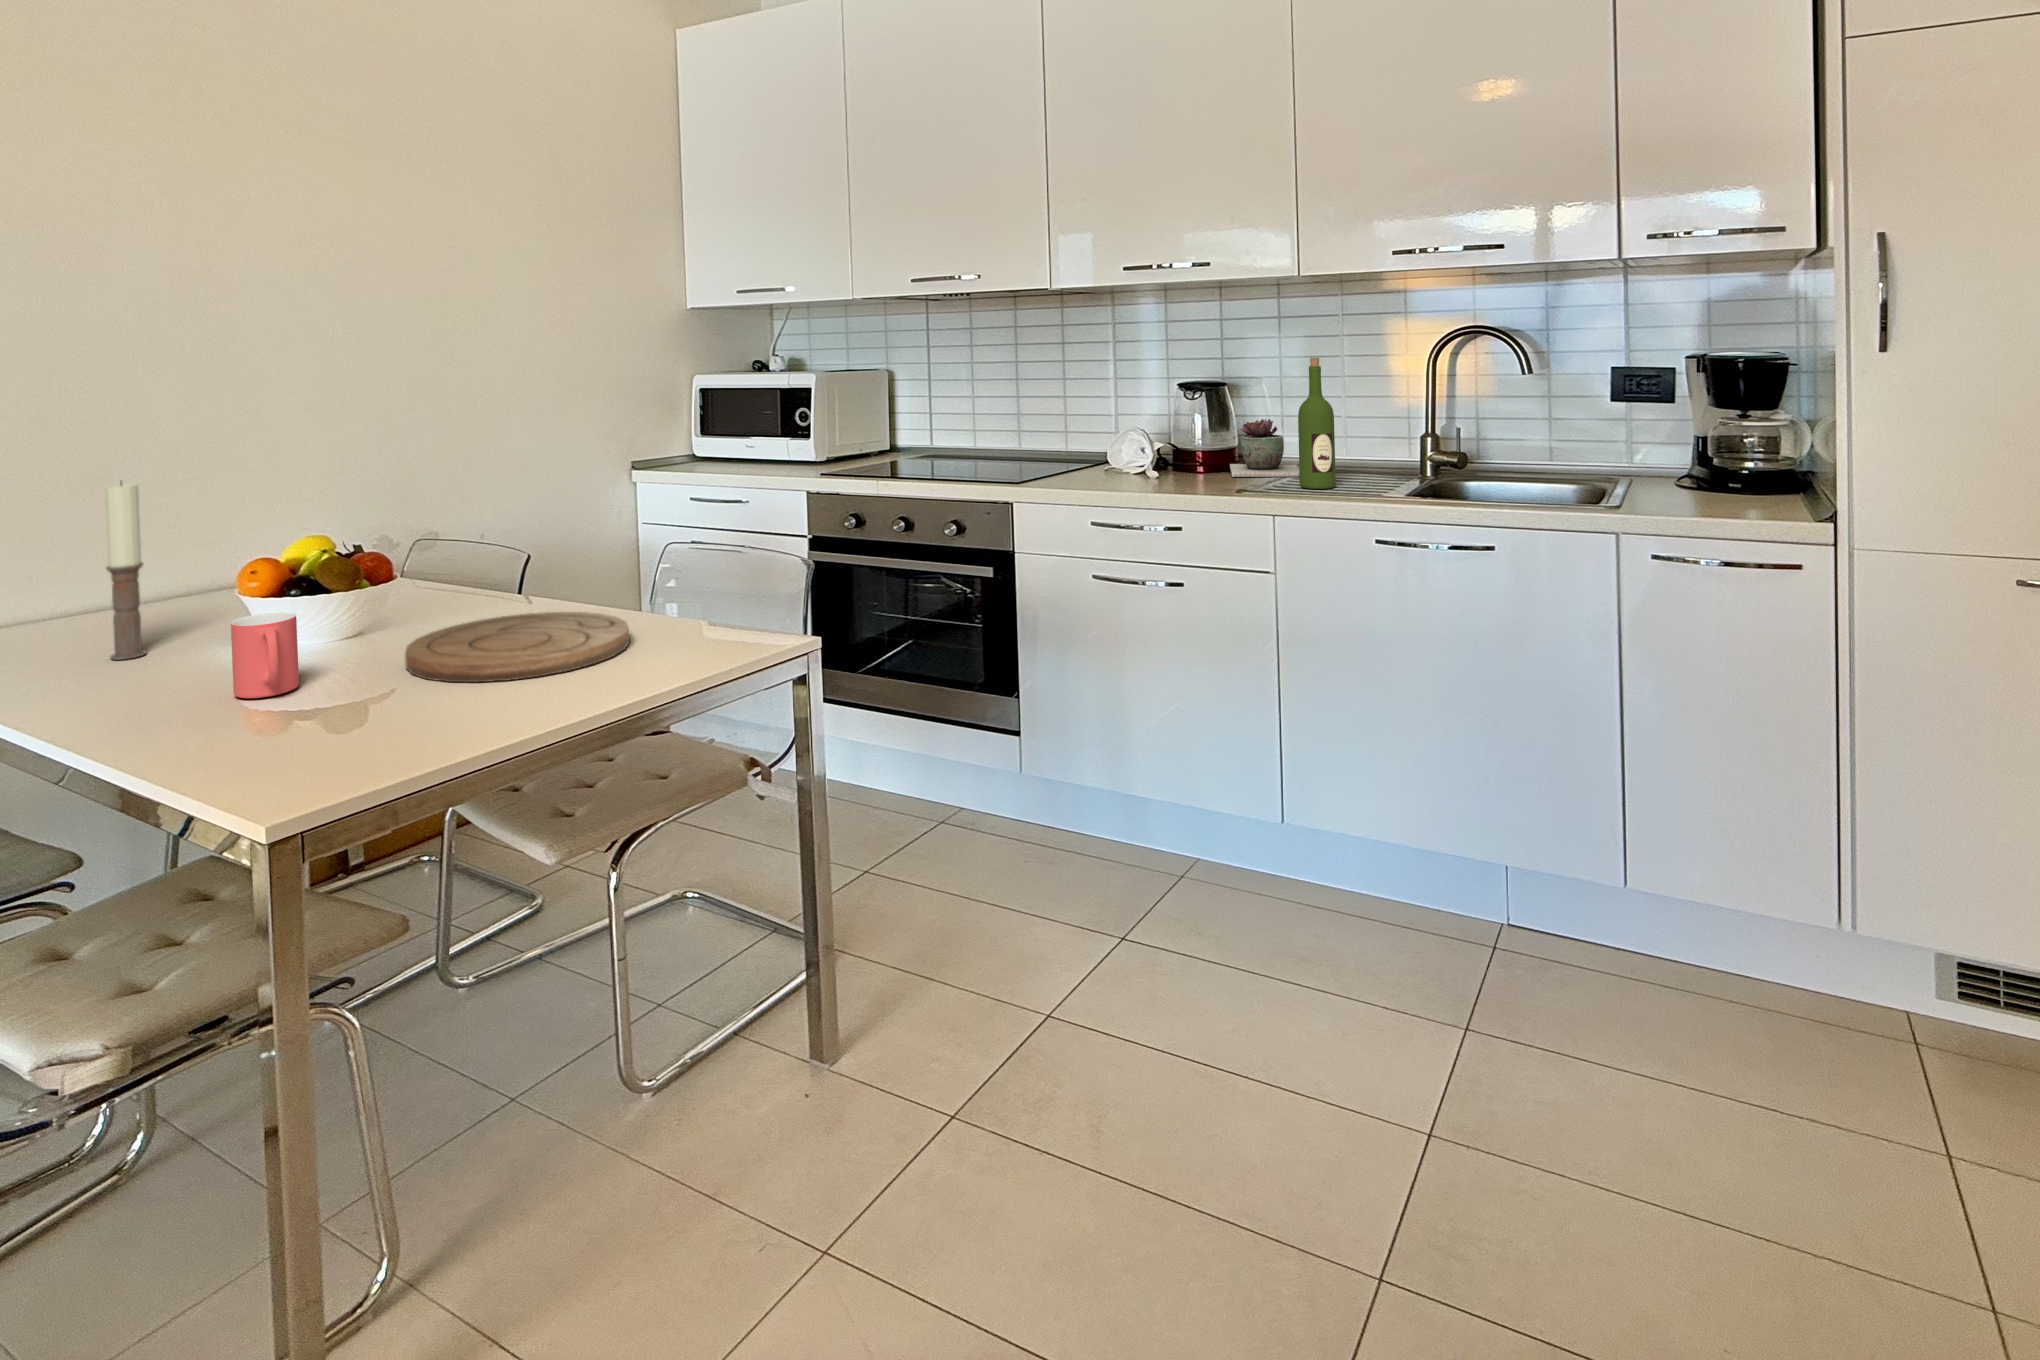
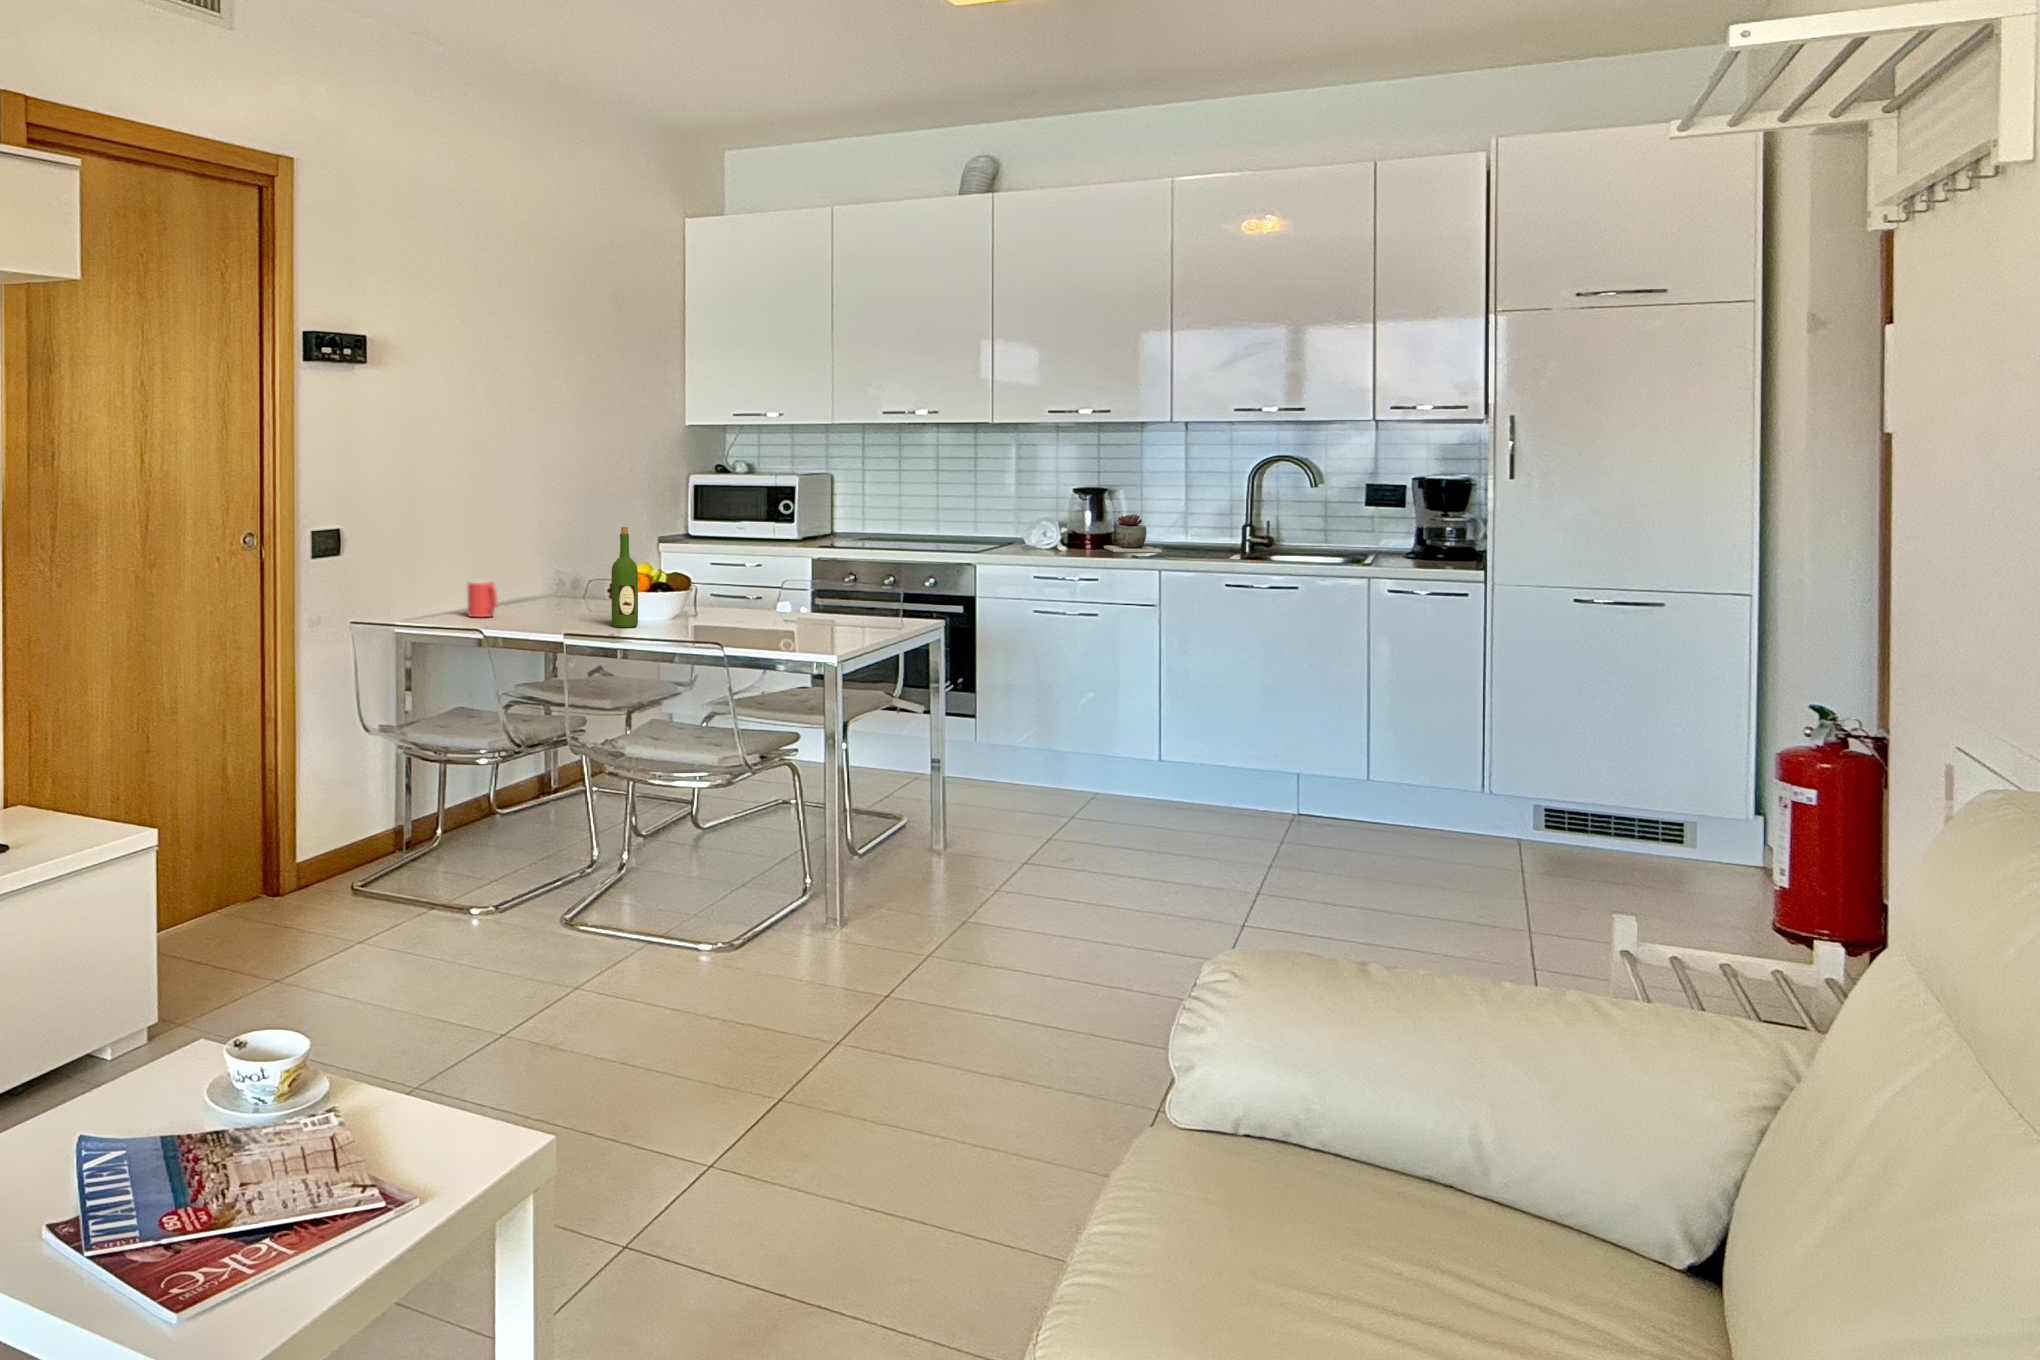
wine bottle: present [1298,358,1336,489] -> present [611,527,638,628]
candle: present [105,482,146,660] -> none [560,526,576,625]
mug: present [231,612,299,698] -> present [468,581,497,617]
cutting board: present [405,612,629,682] -> none [734,609,849,631]

